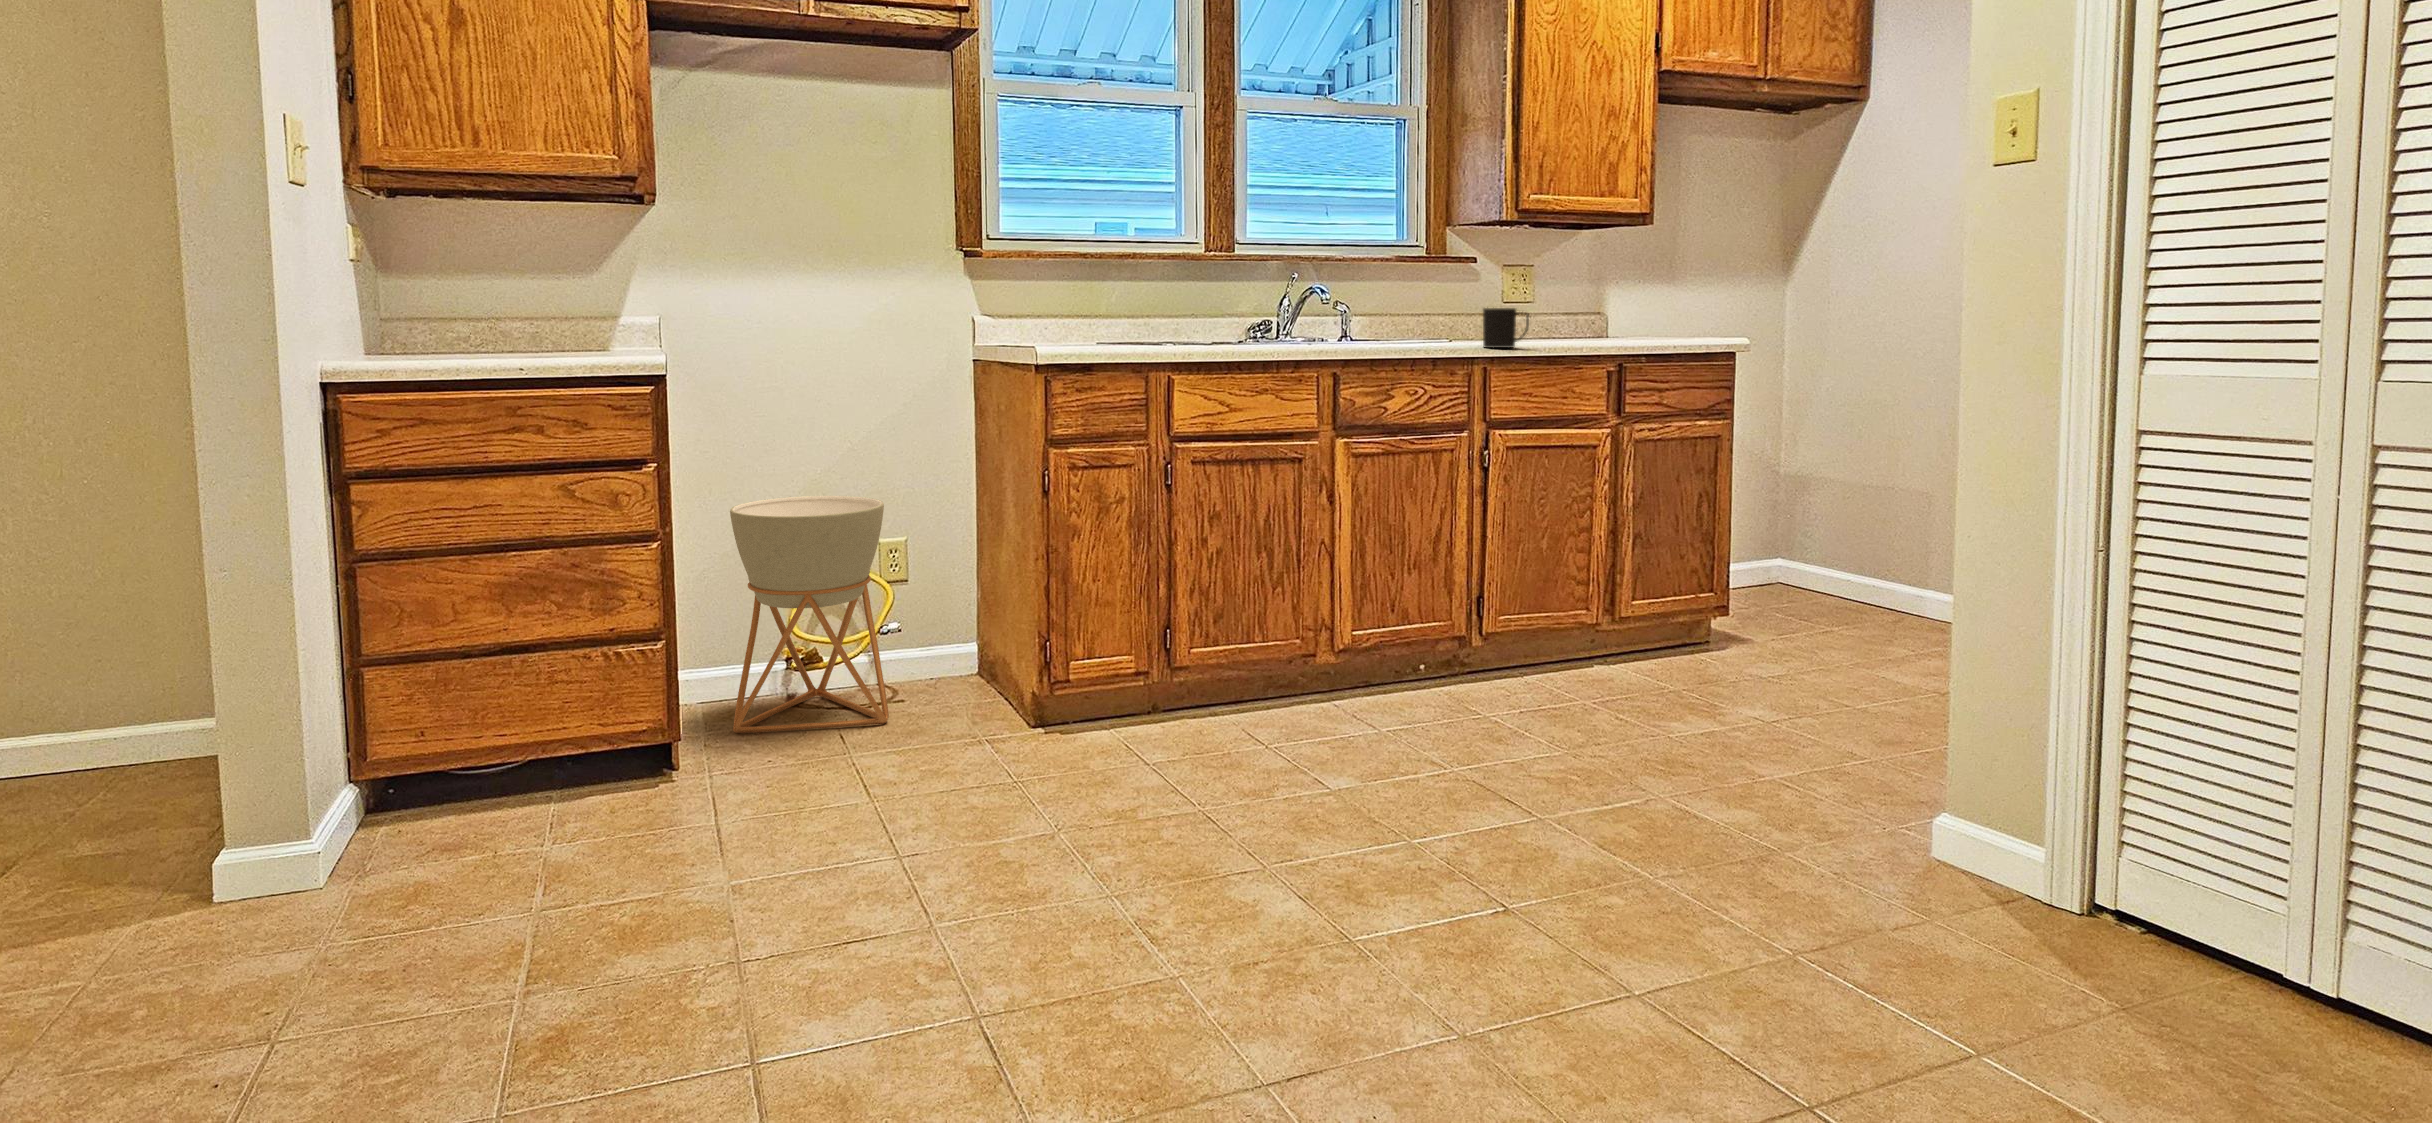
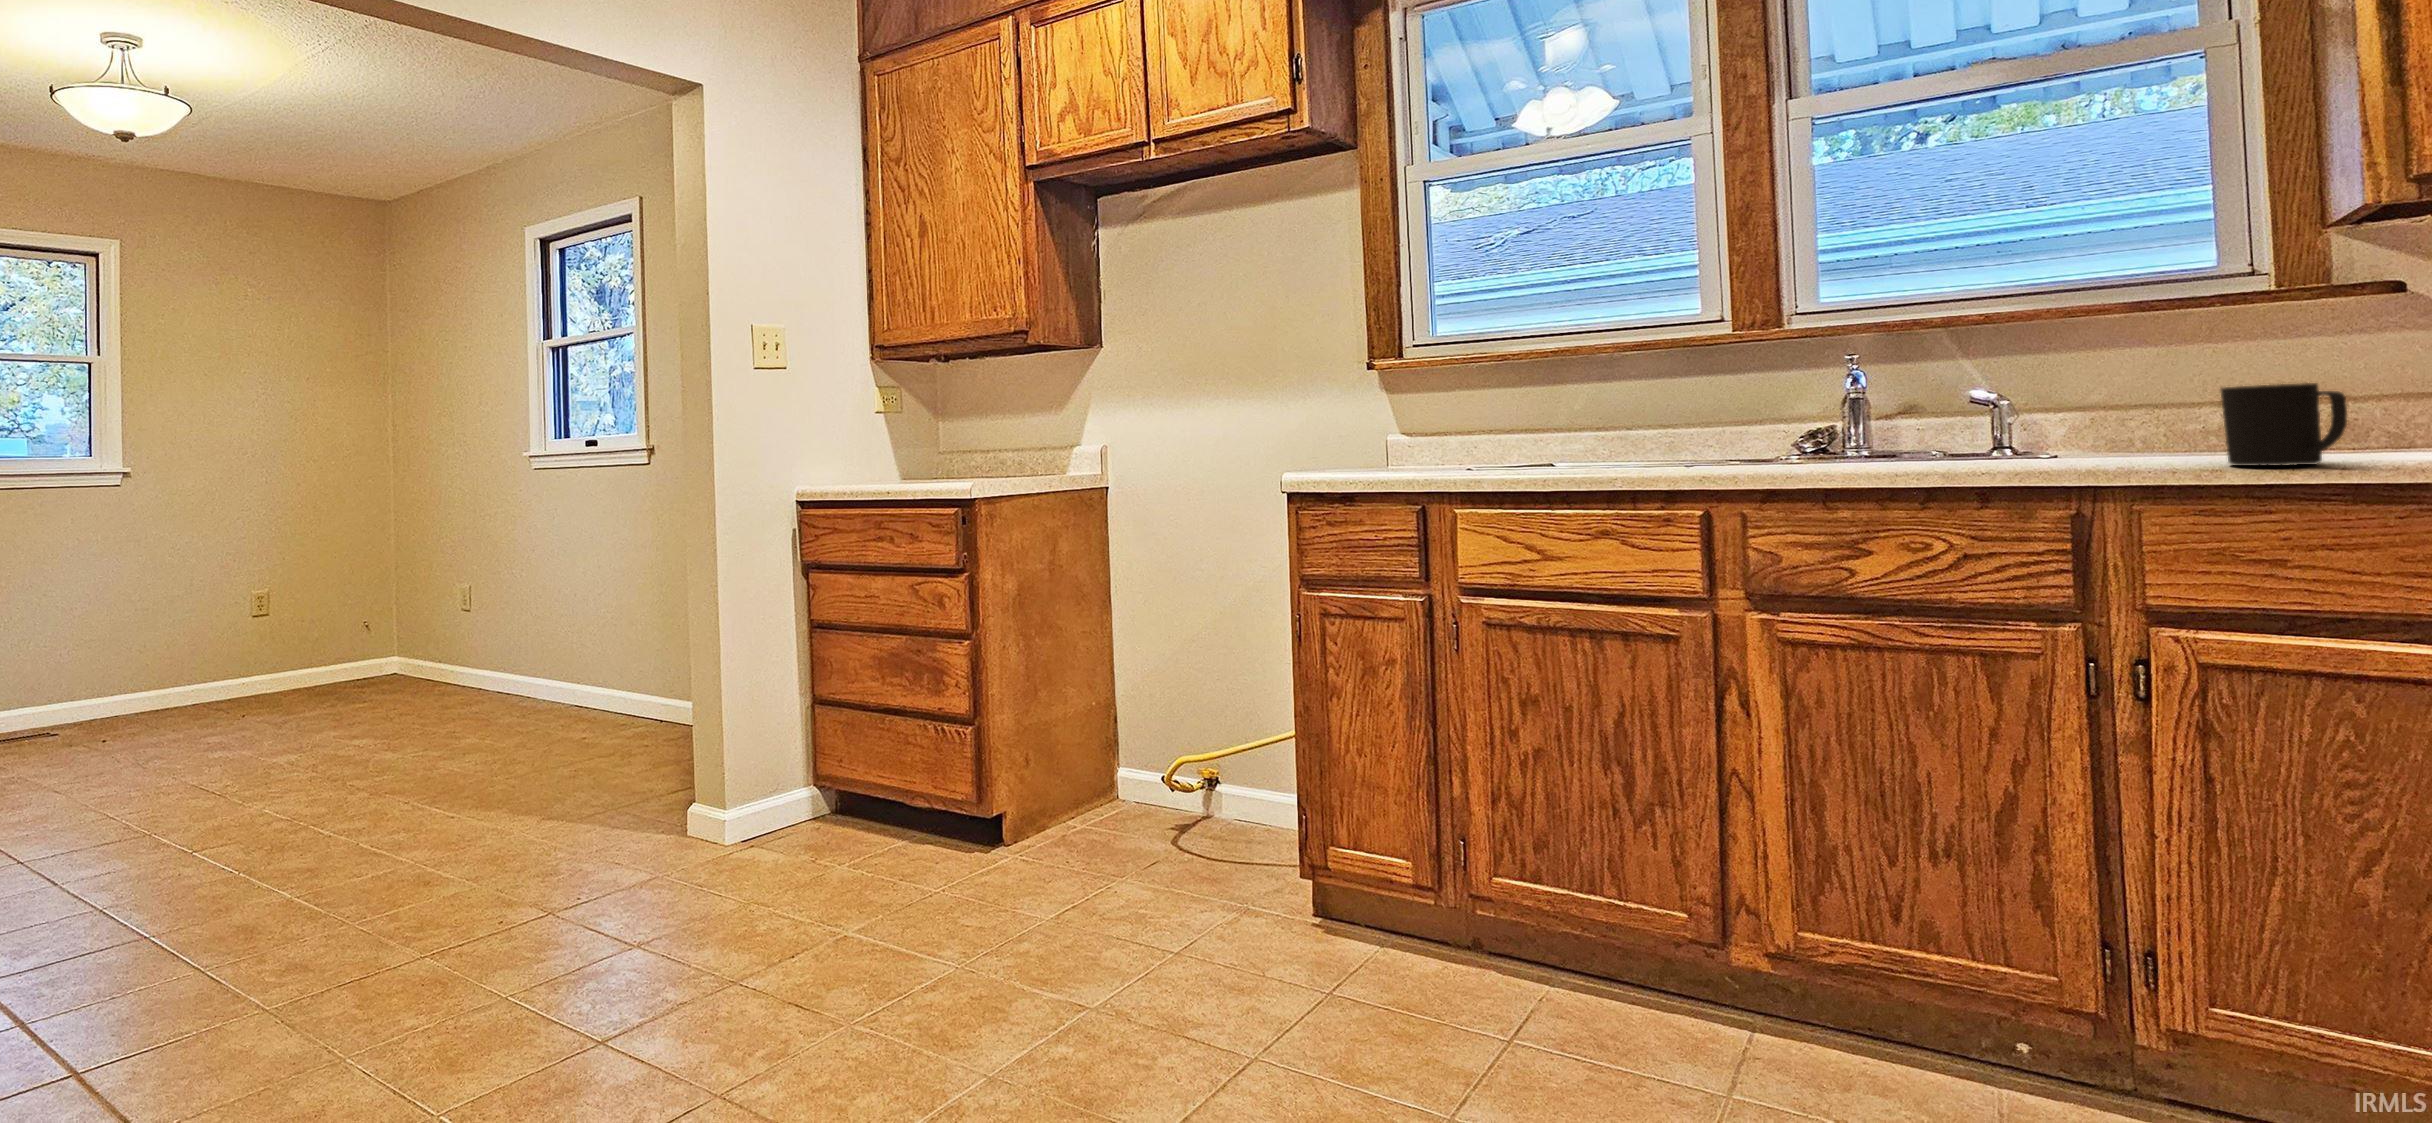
planter: present [730,496,889,733] -> none [1095,618,1245,864]

